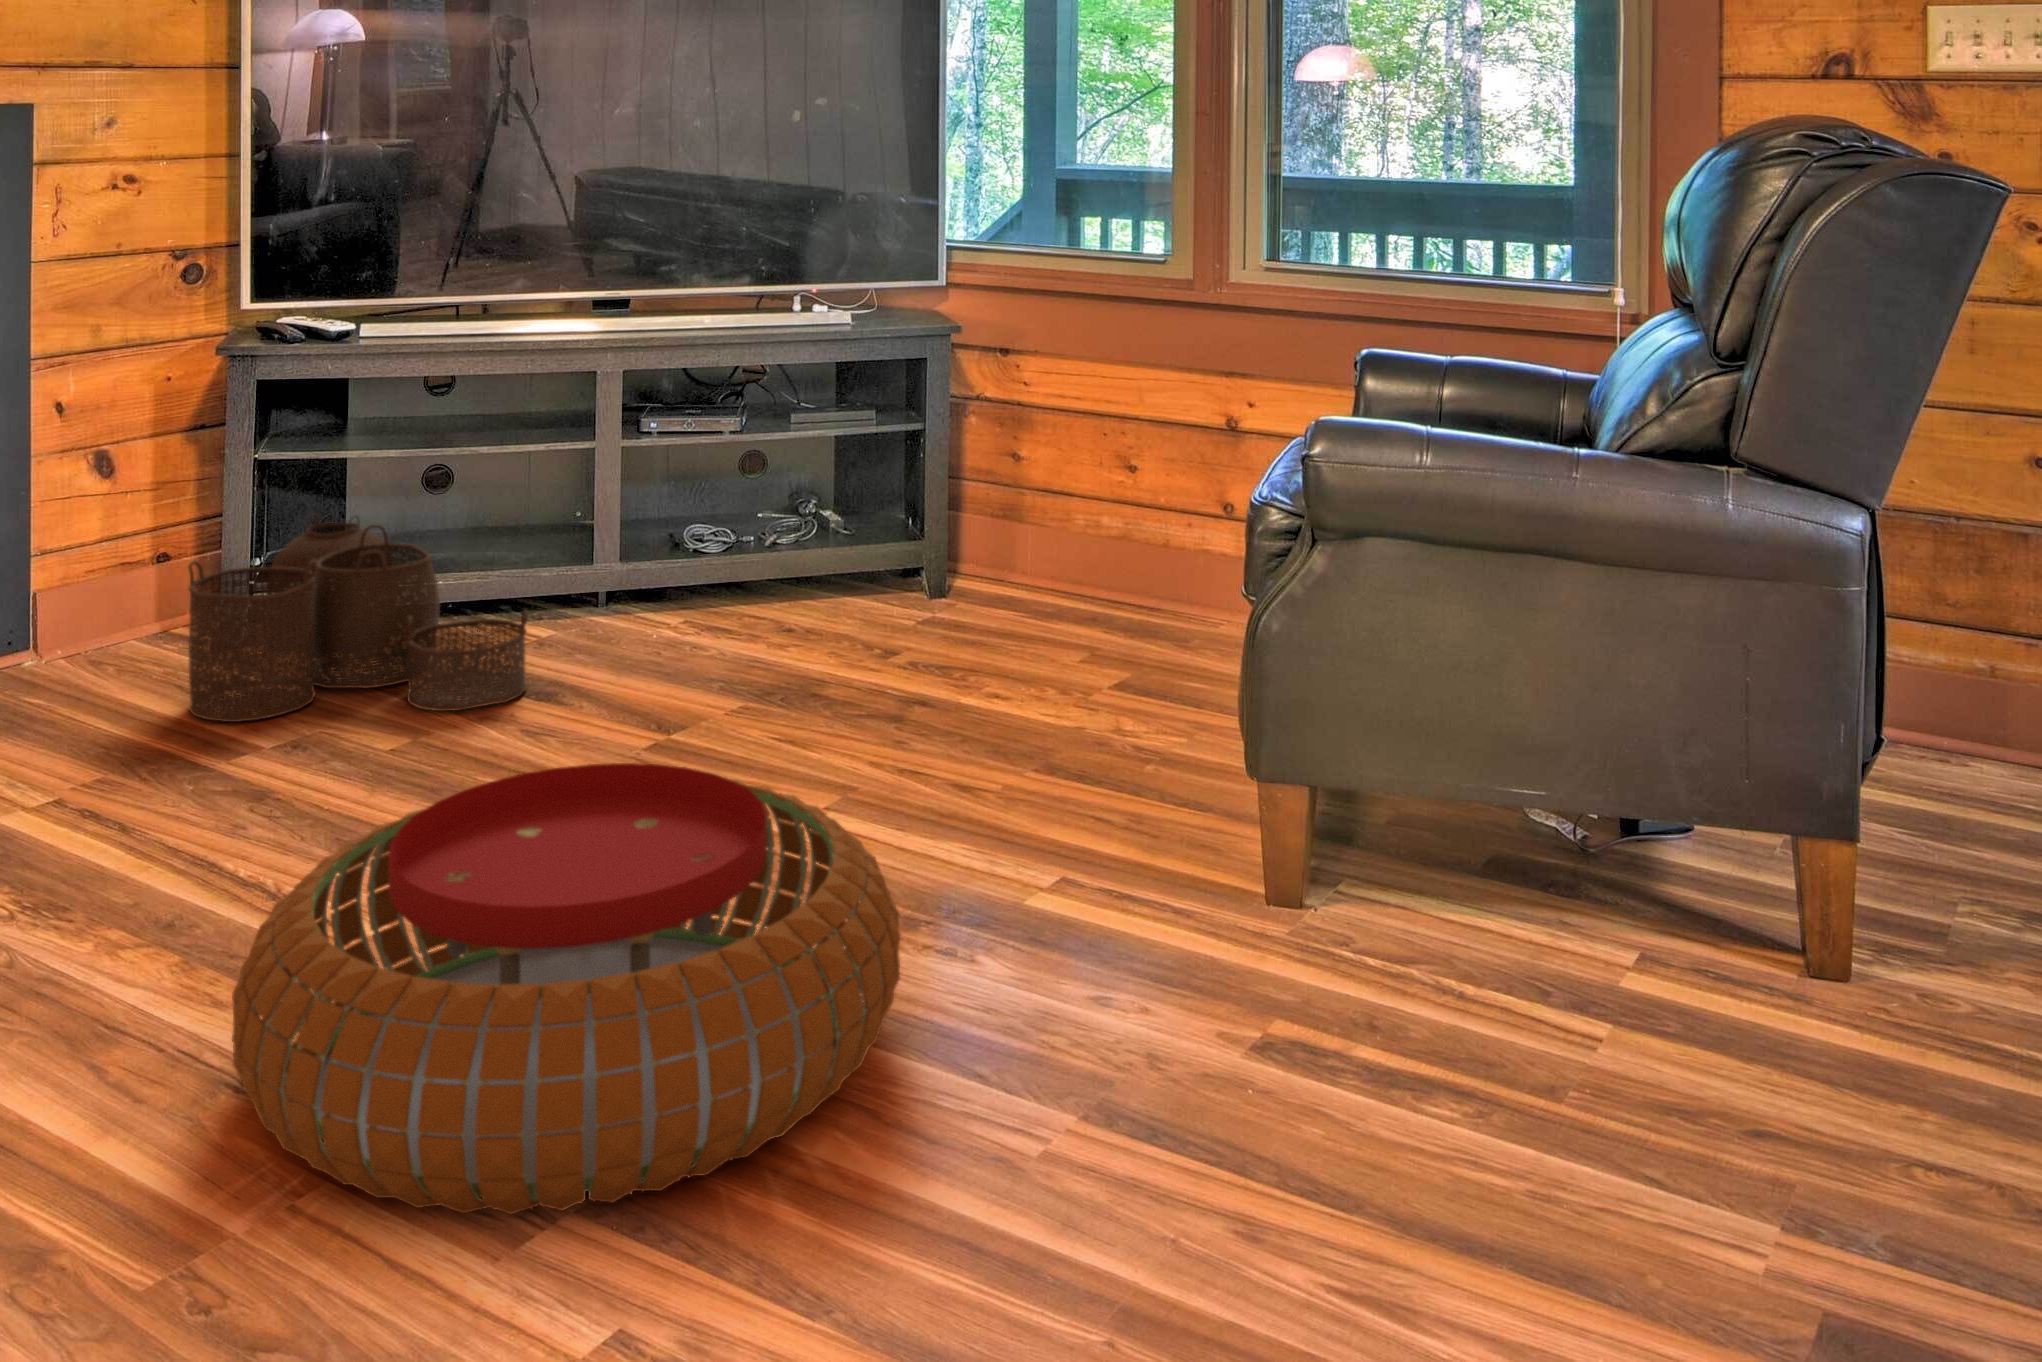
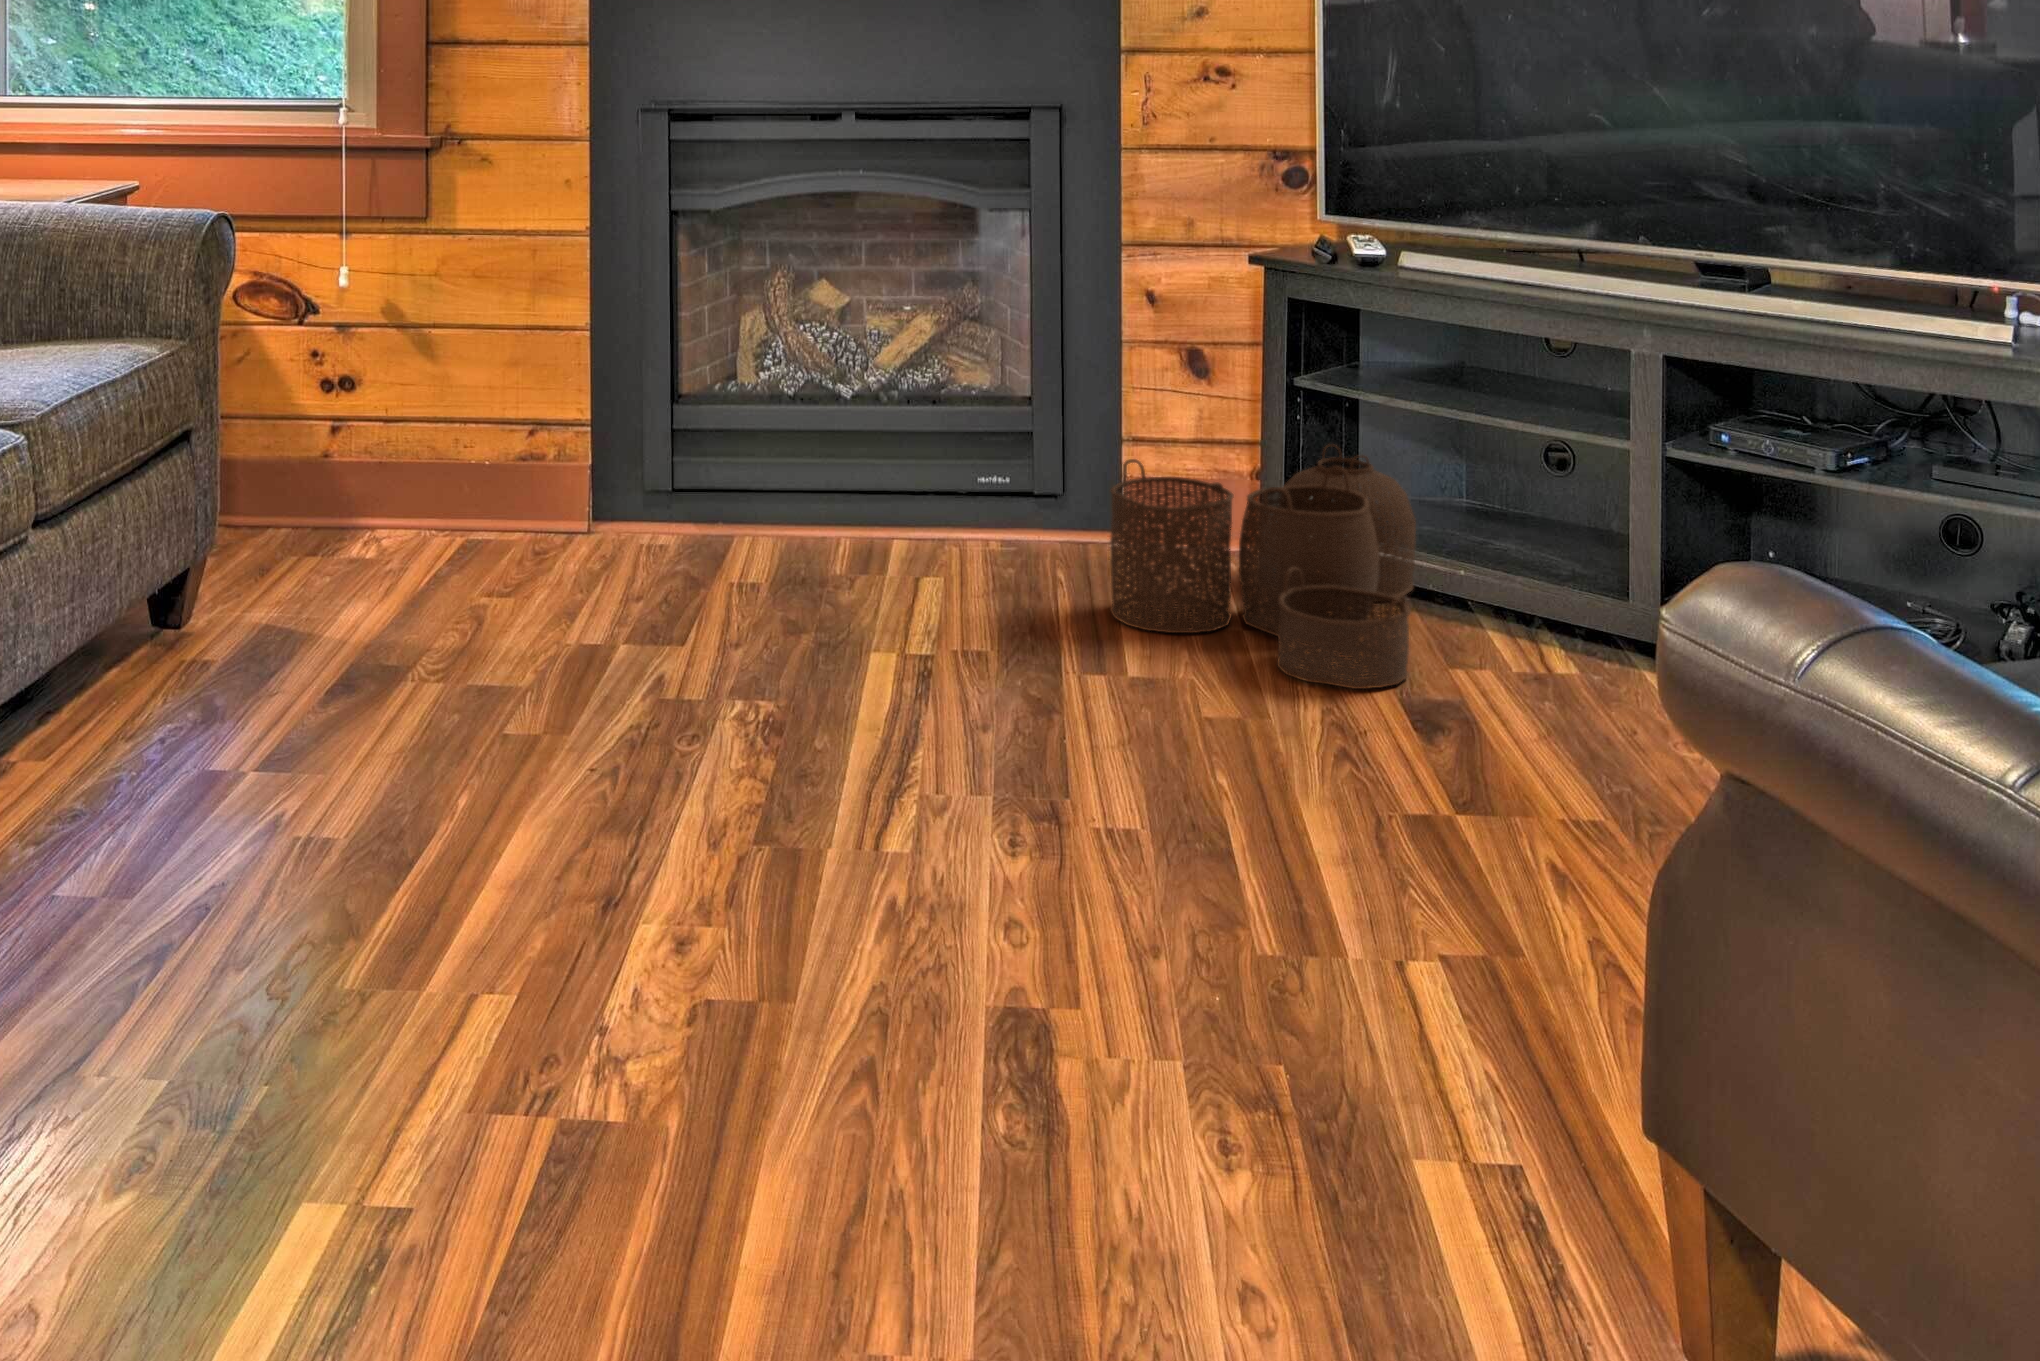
pouf: present [232,763,900,1214] -> none [503,686,1145,1099]

